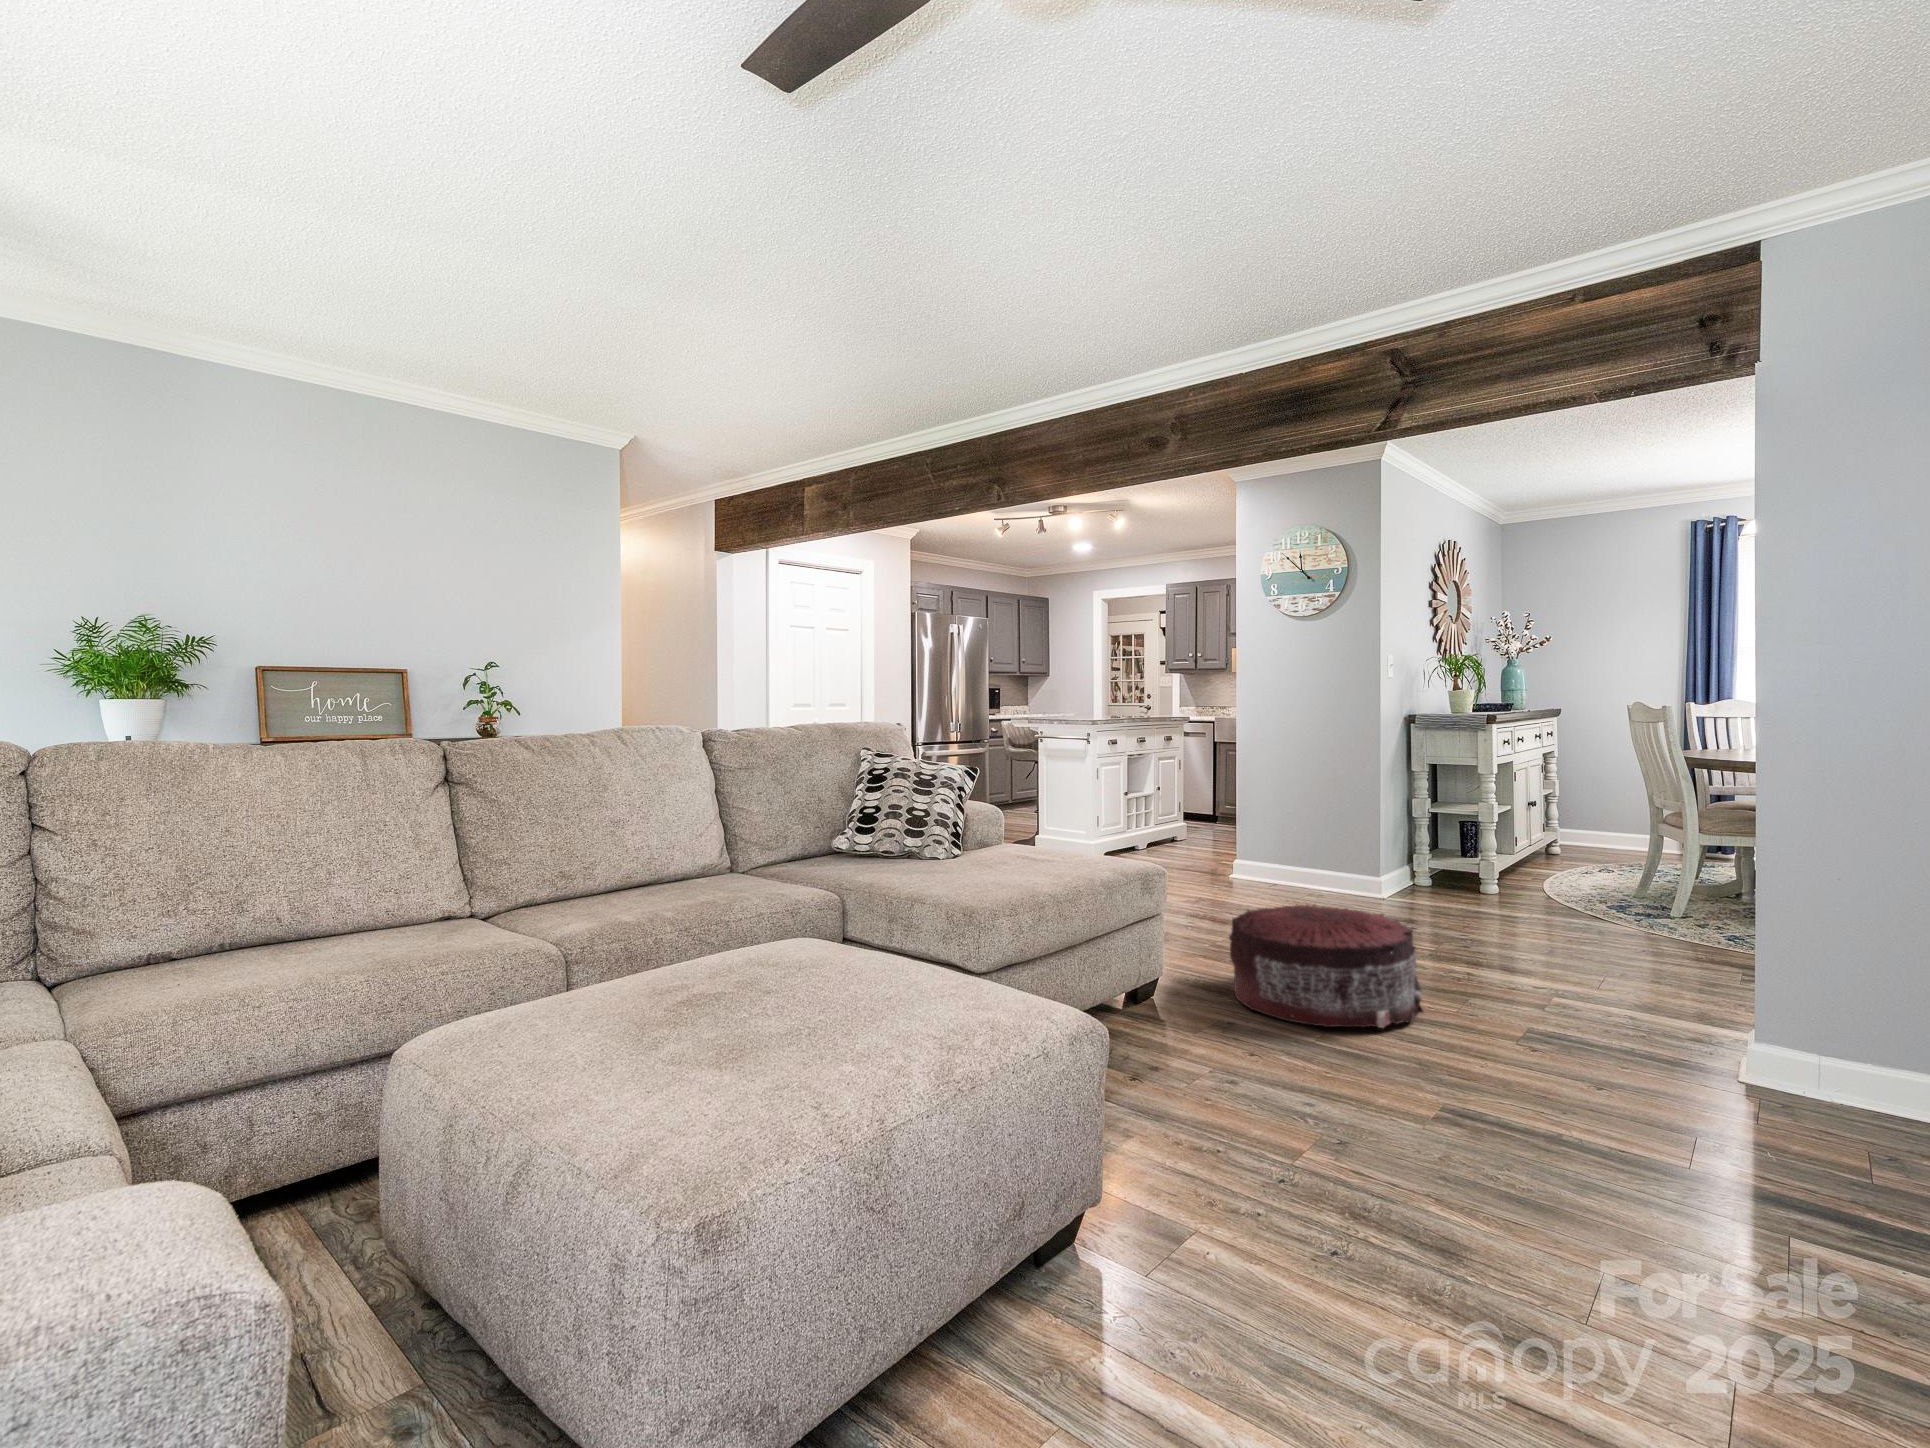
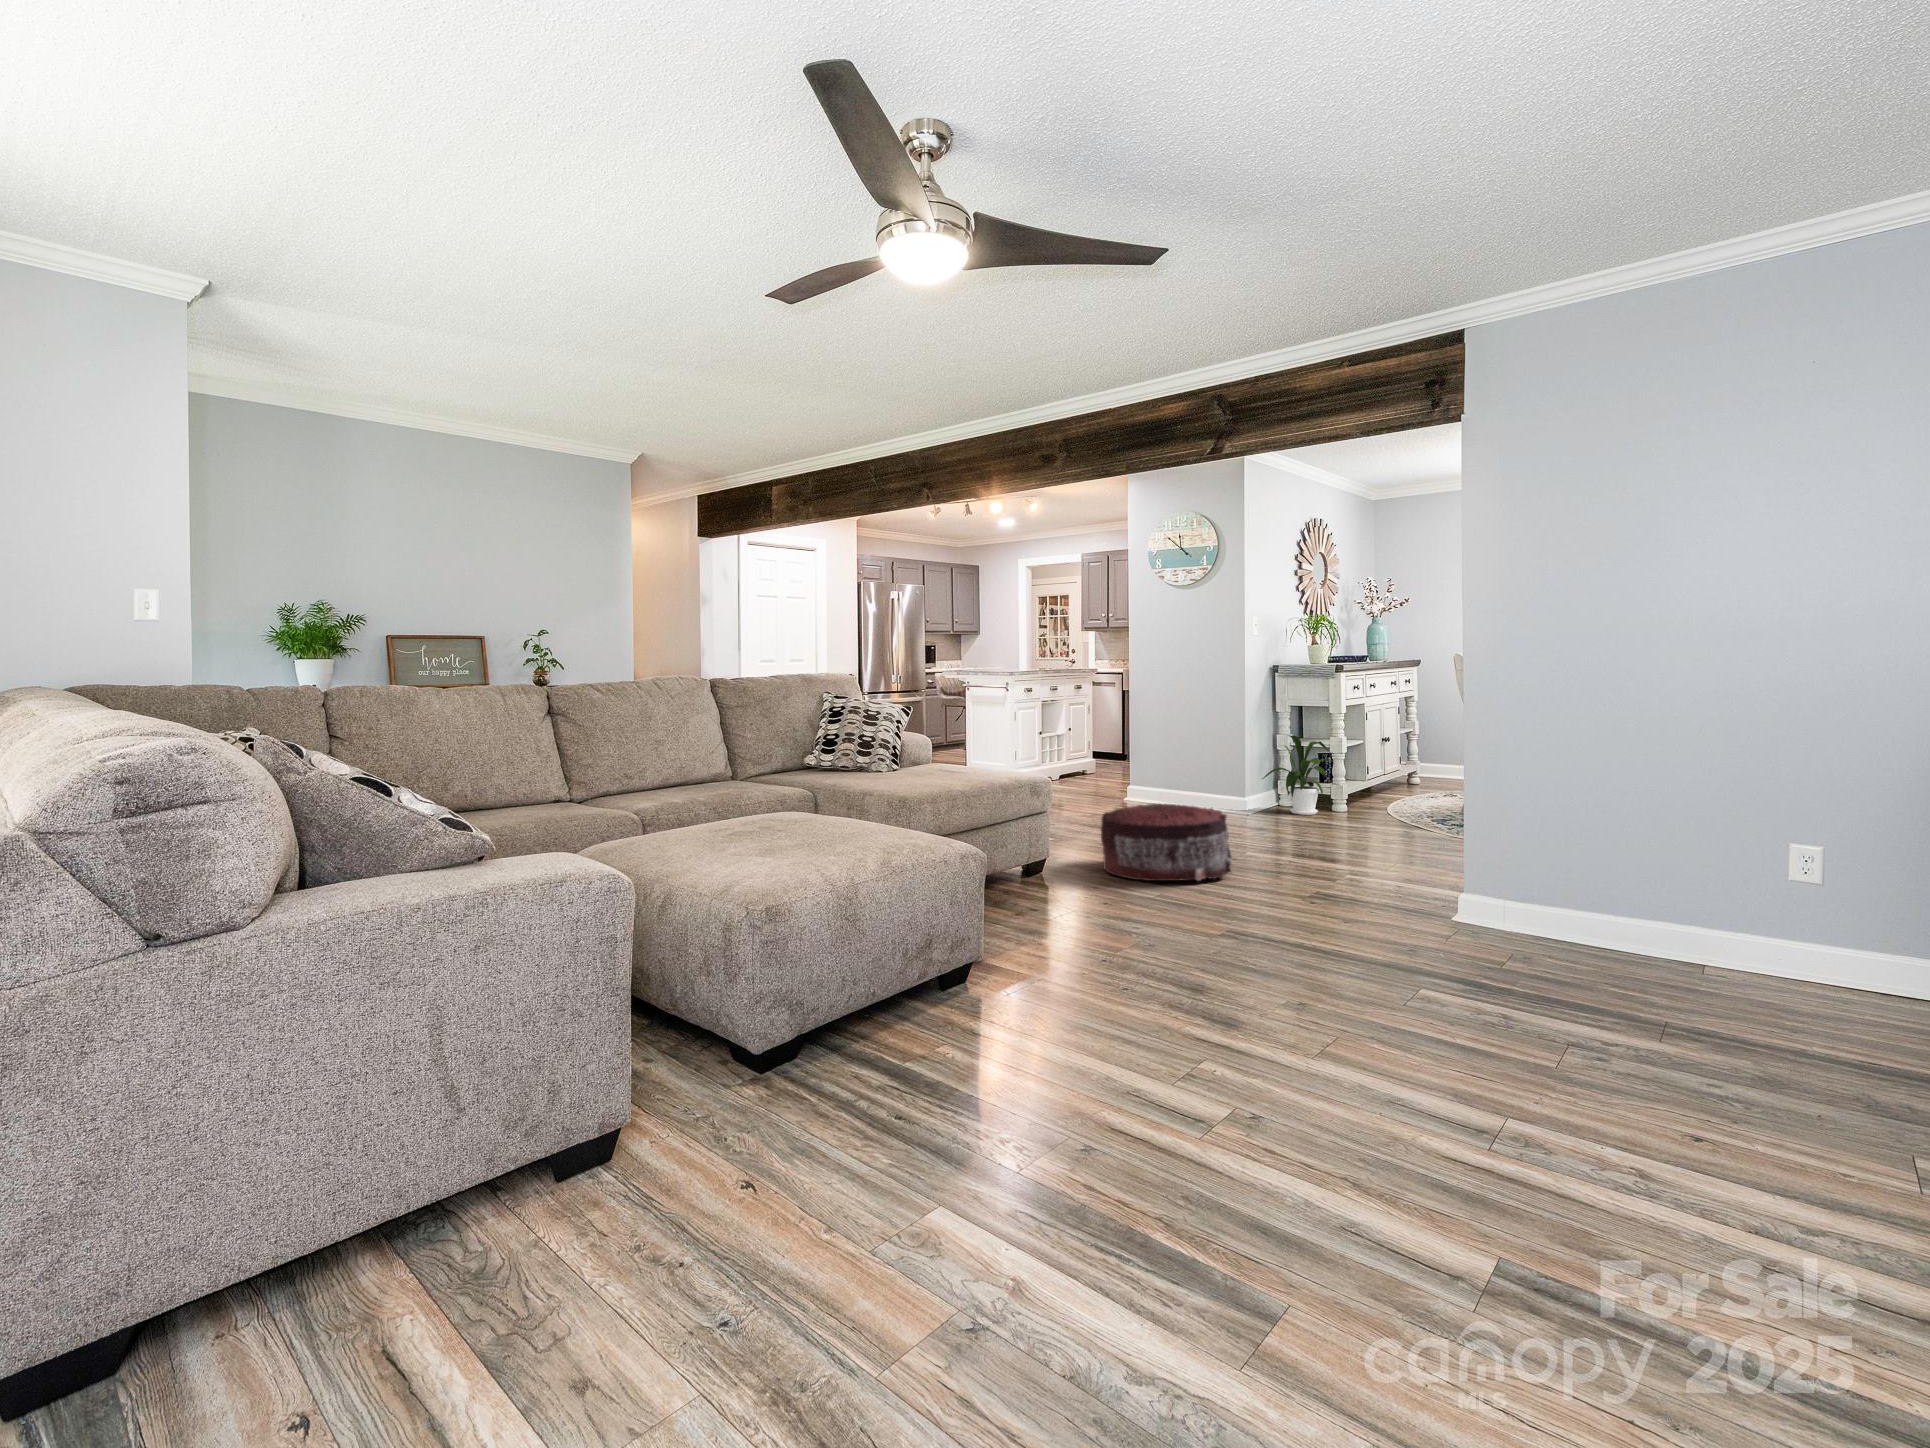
house plant: none [1399,802,1499,899] -> present [1262,735,1331,815]

